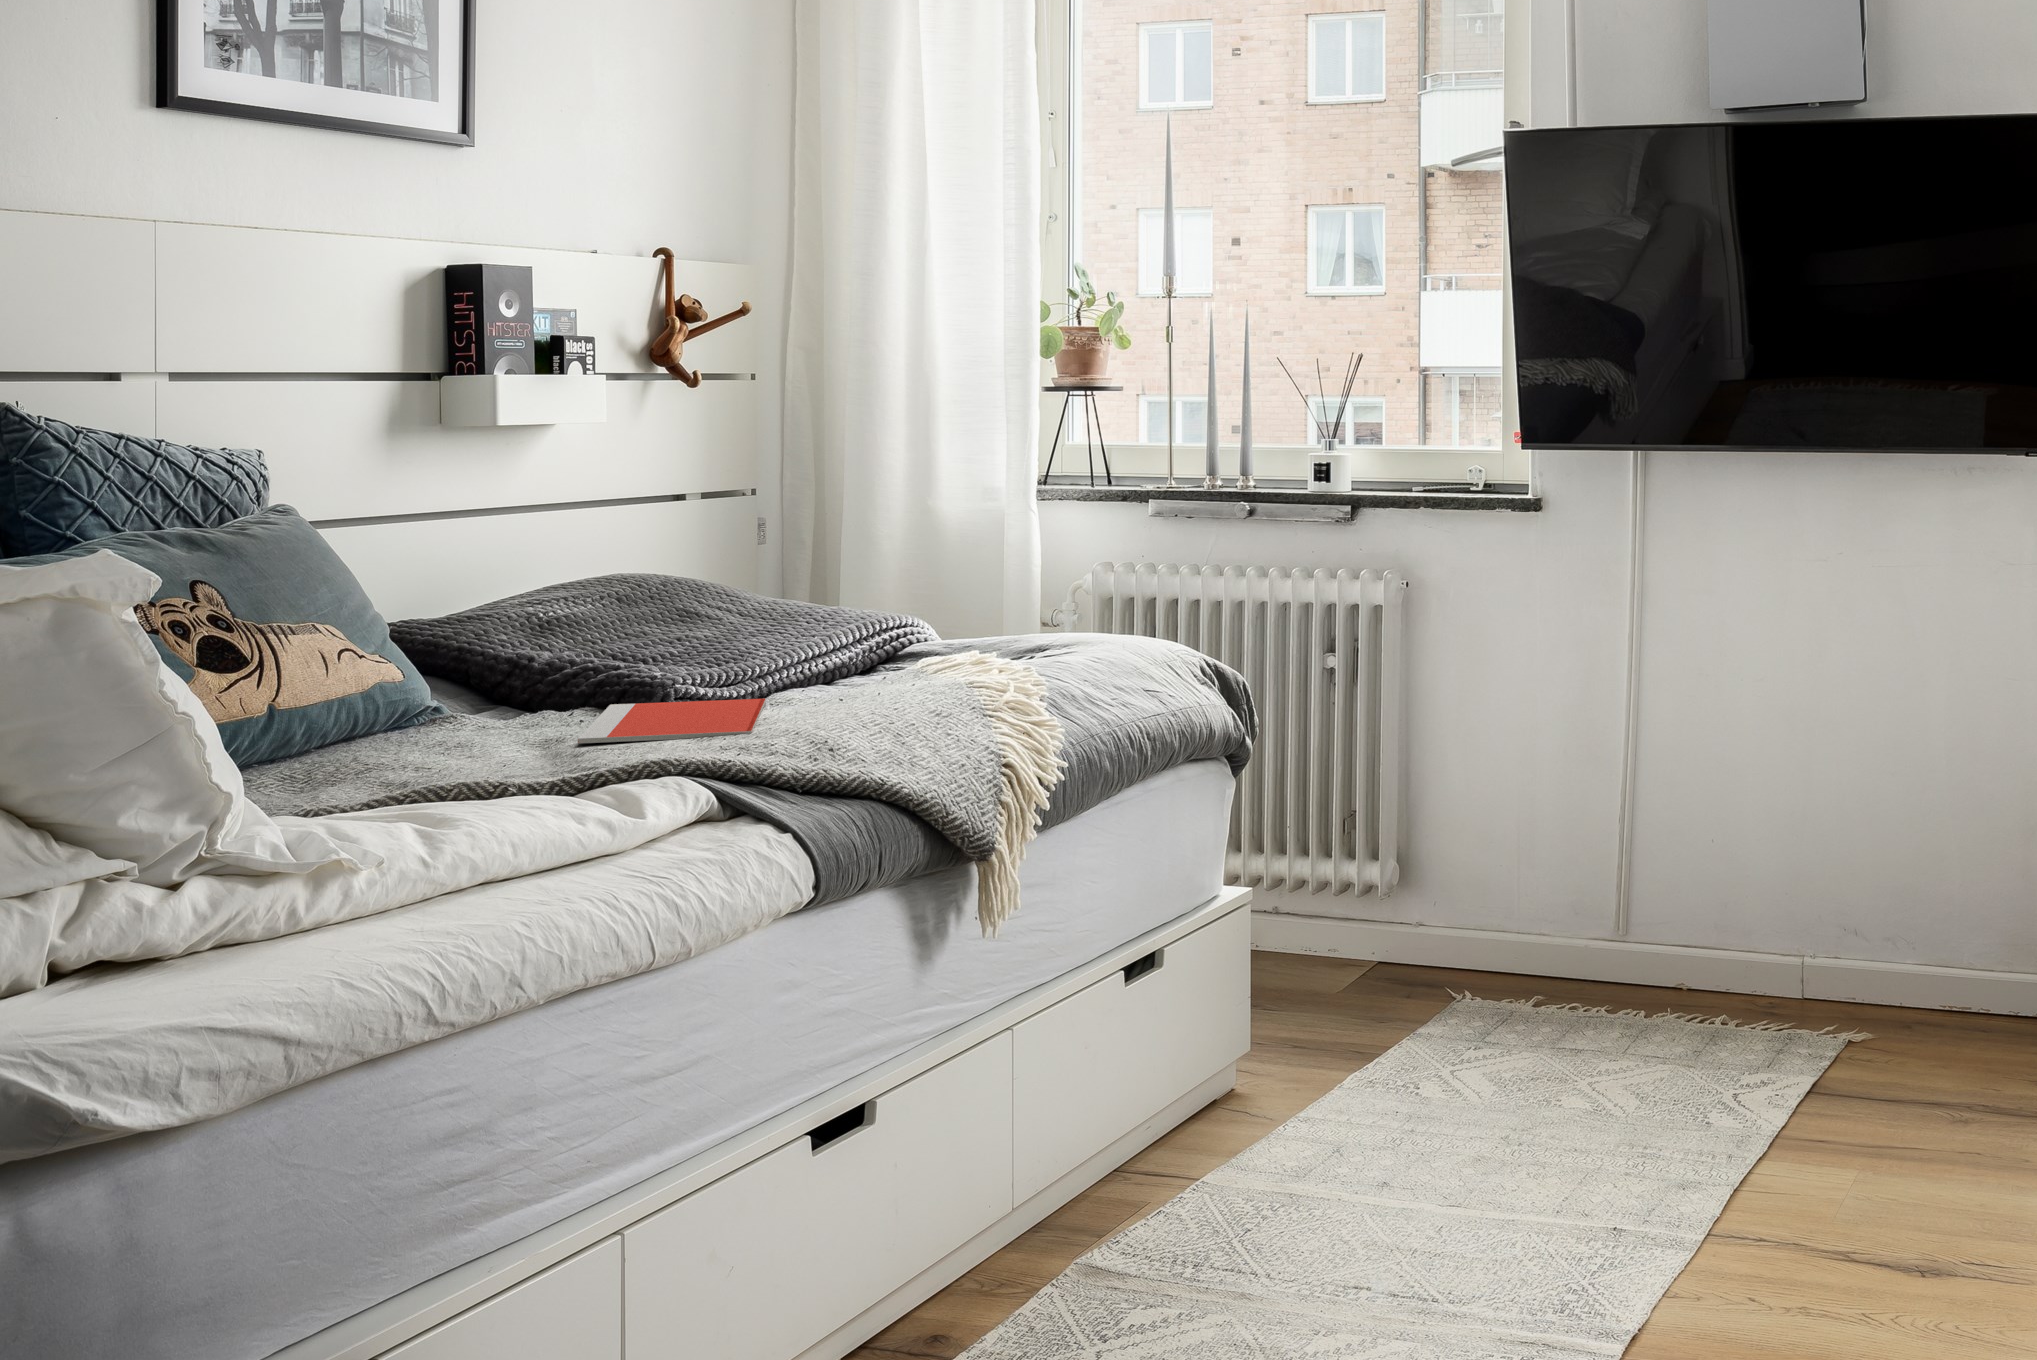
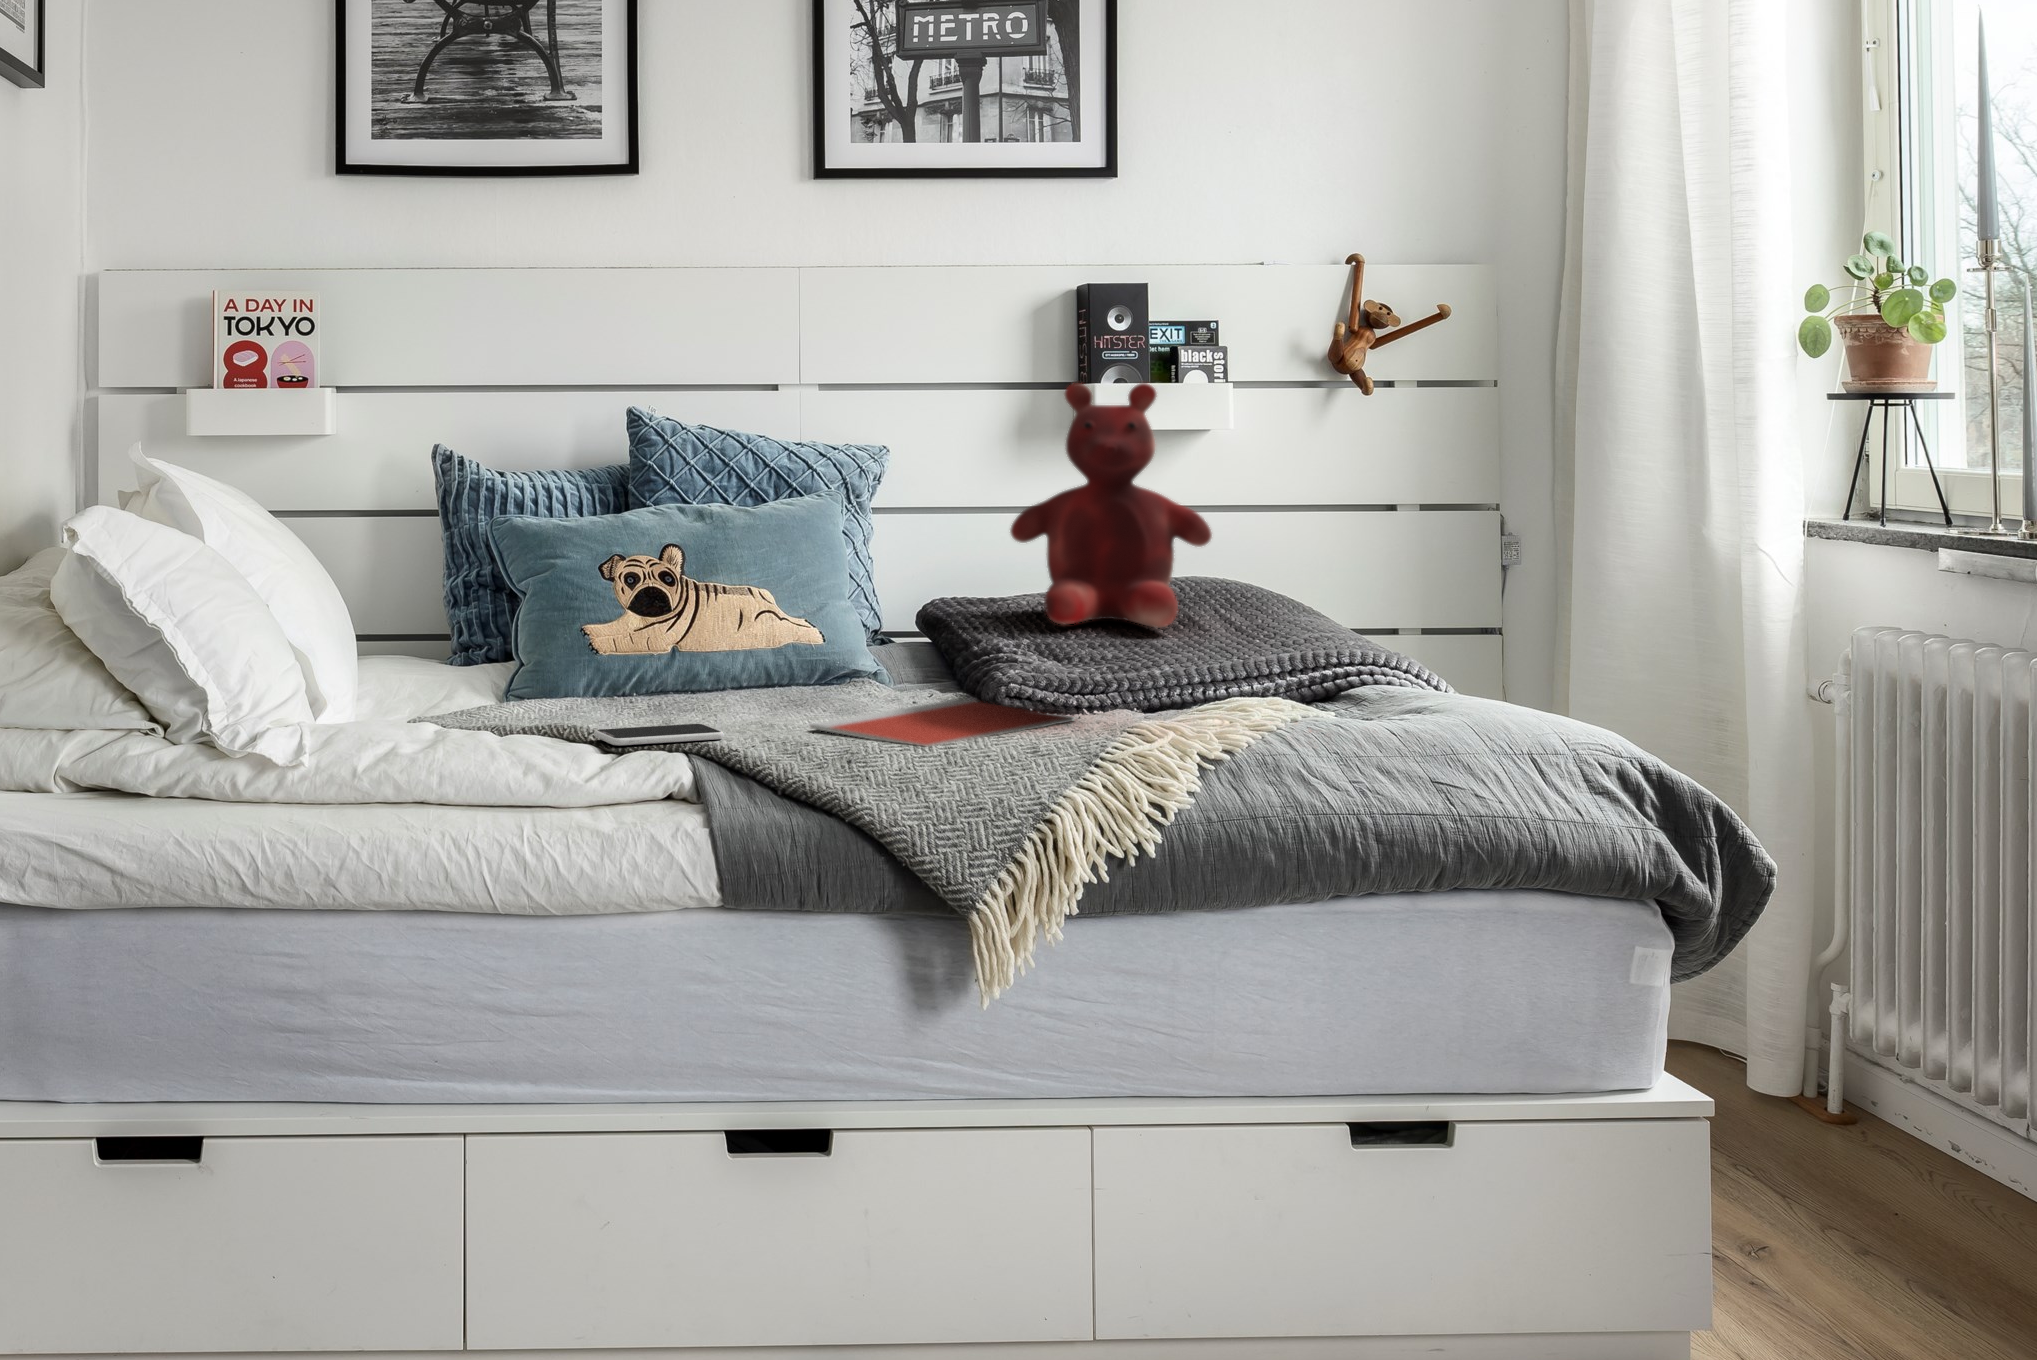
teddy bear: none [543,369,761,620] -> present [1010,383,1212,628]
smartphone: none [399,756,535,785] -> present [594,724,724,746]

